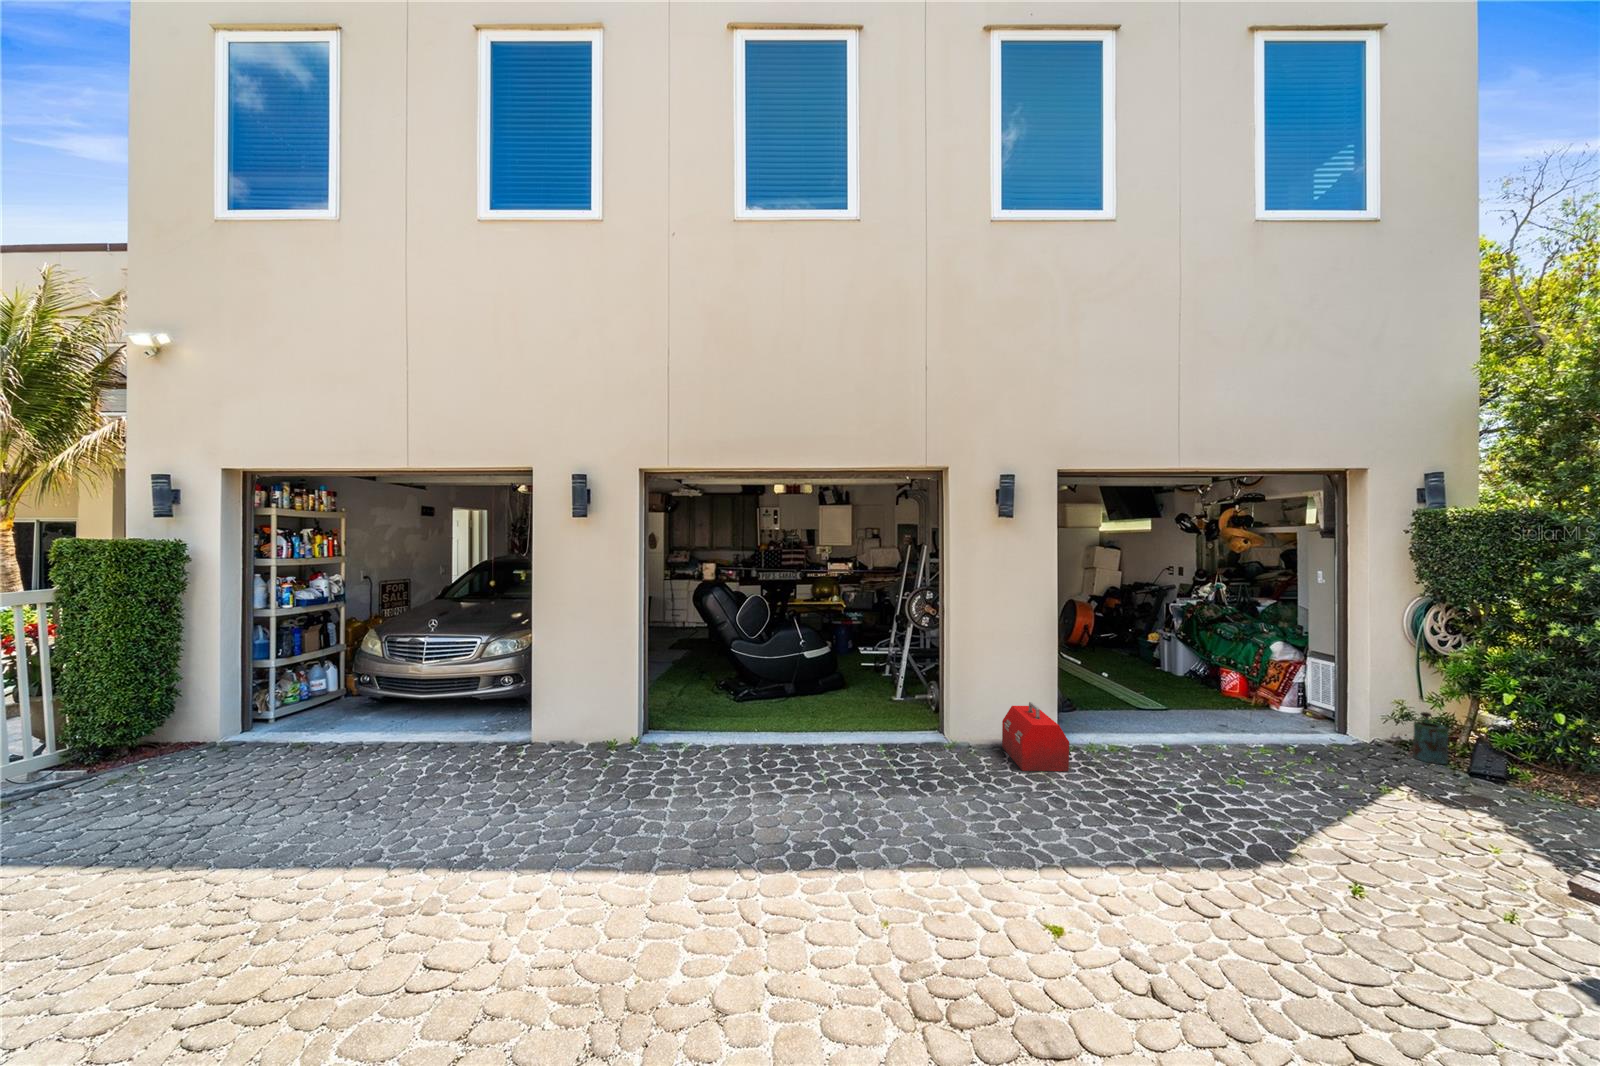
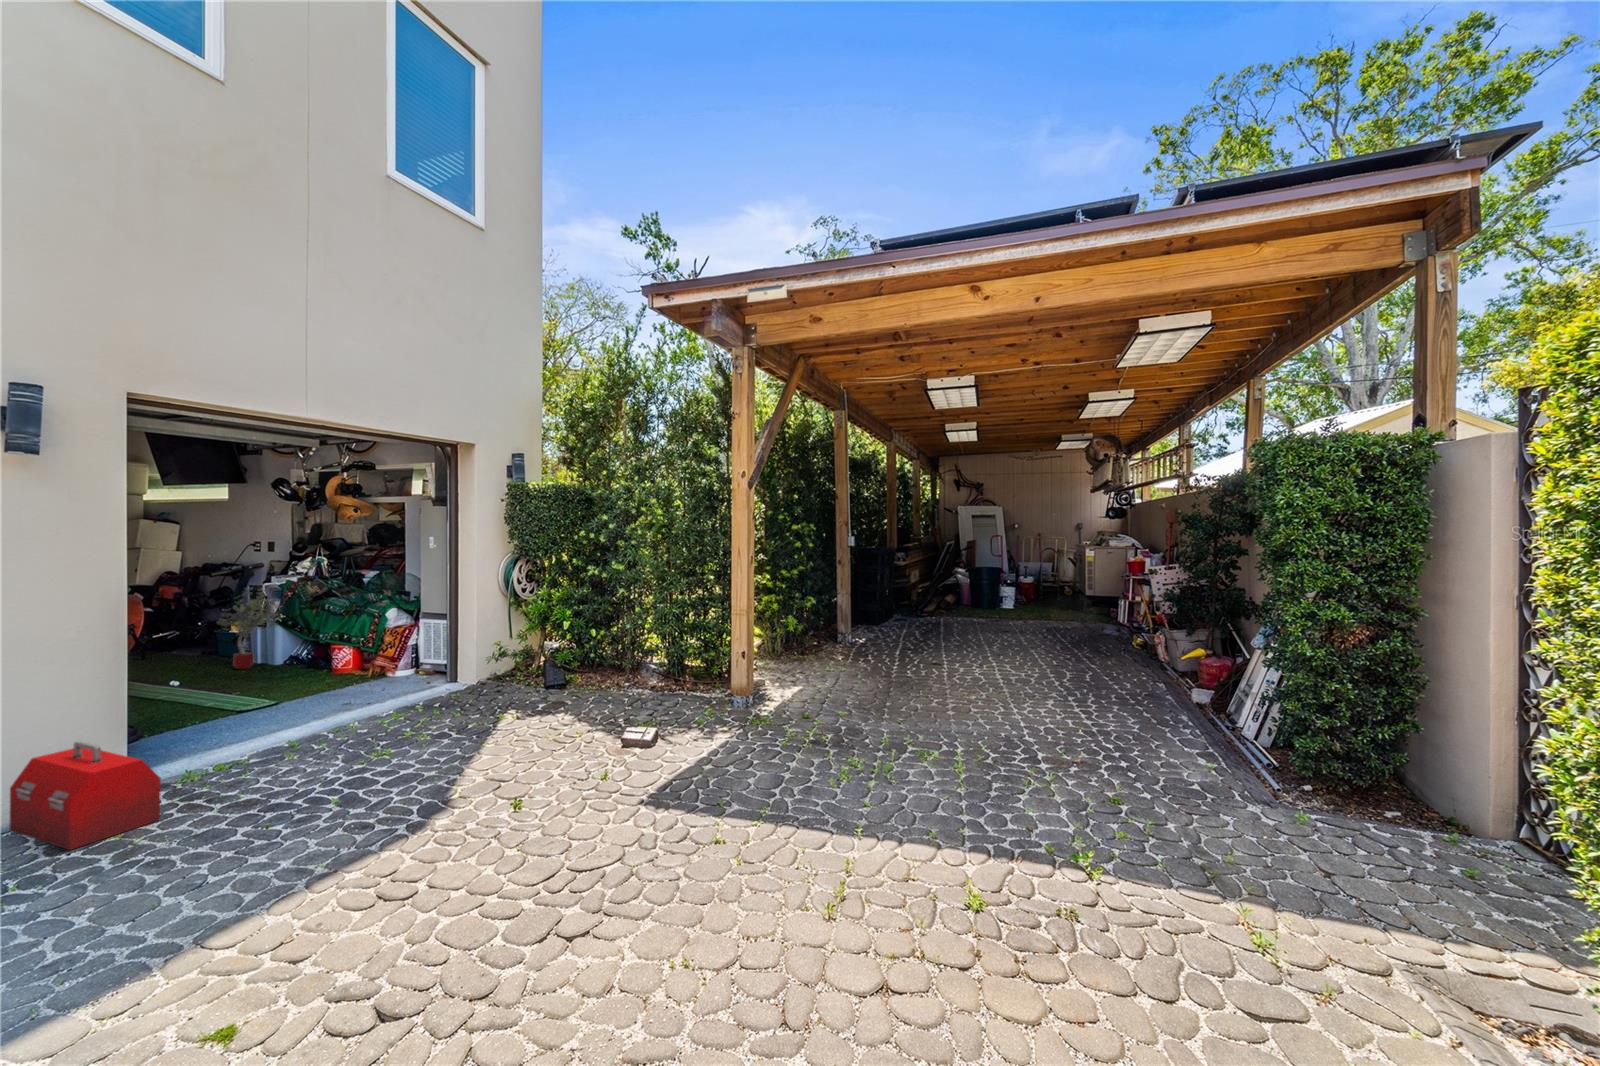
potted tree: none [1136,606,1183,674] -> present [217,588,279,669]
watering can: present [1413,712,1449,764] -> none [508,648,531,688]

